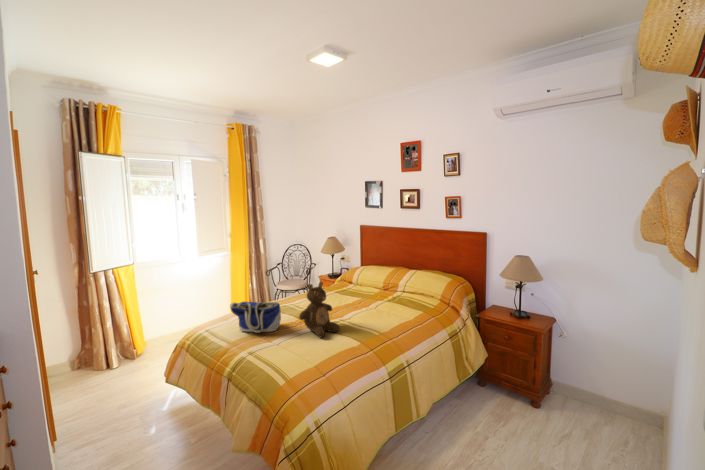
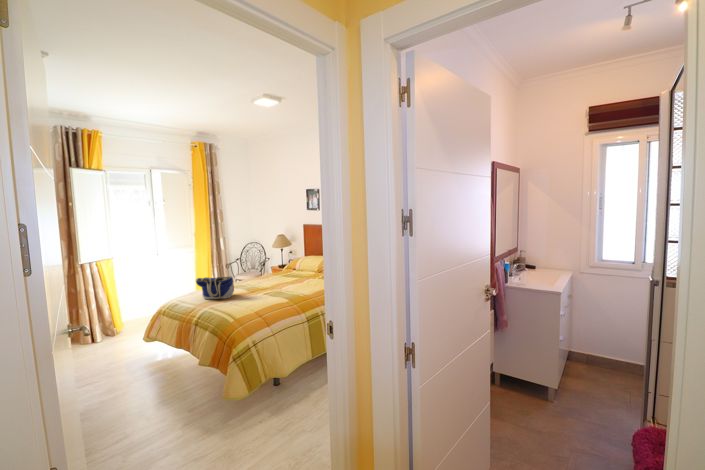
teddy bear: present [299,282,340,338] -> none [247,261,277,299]

